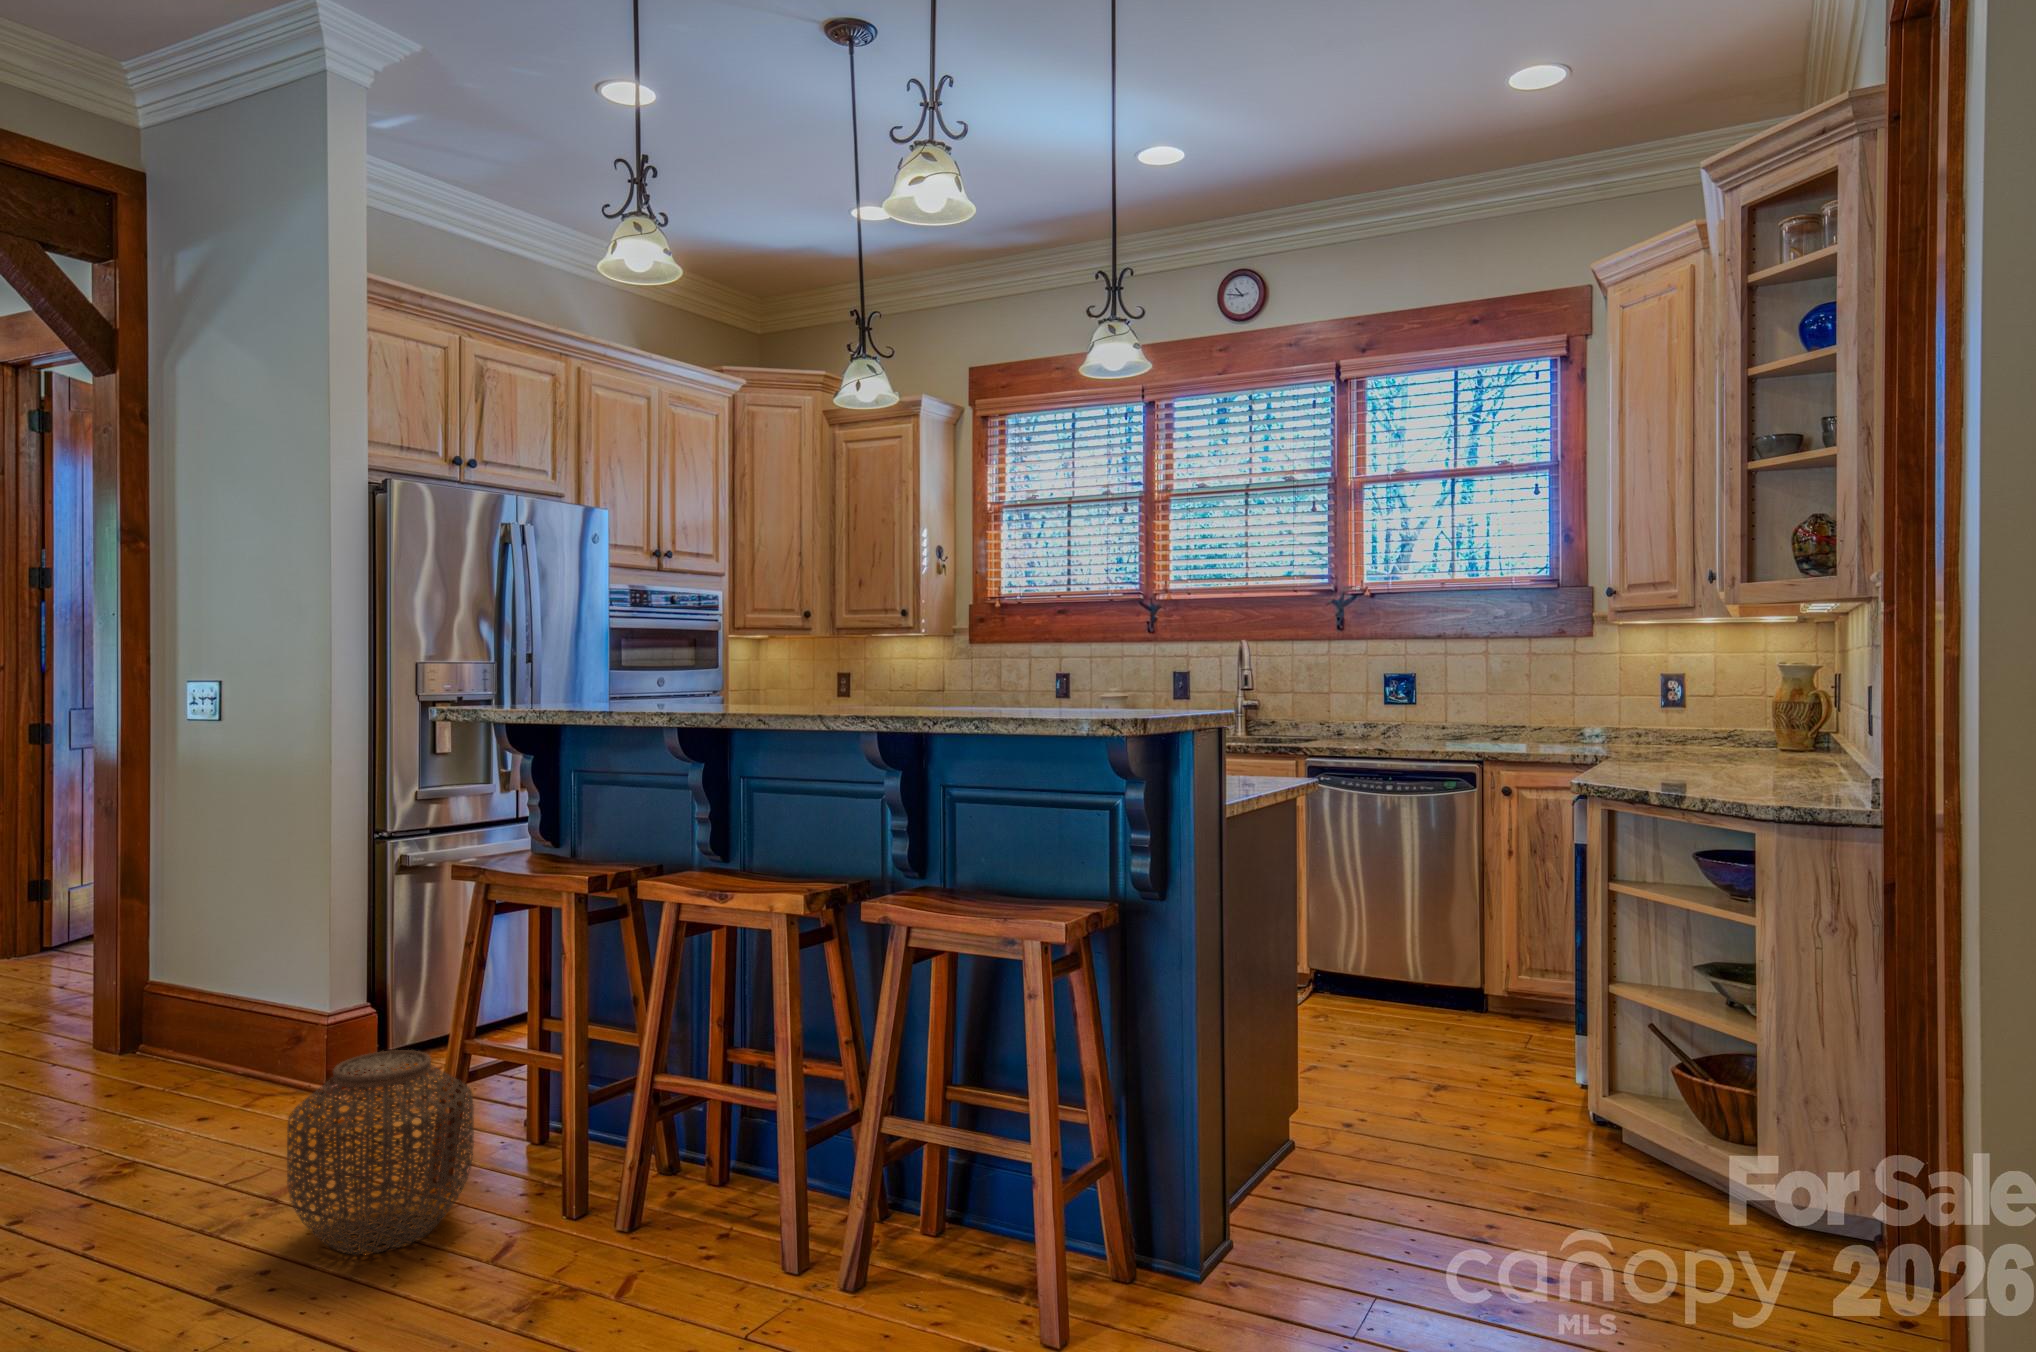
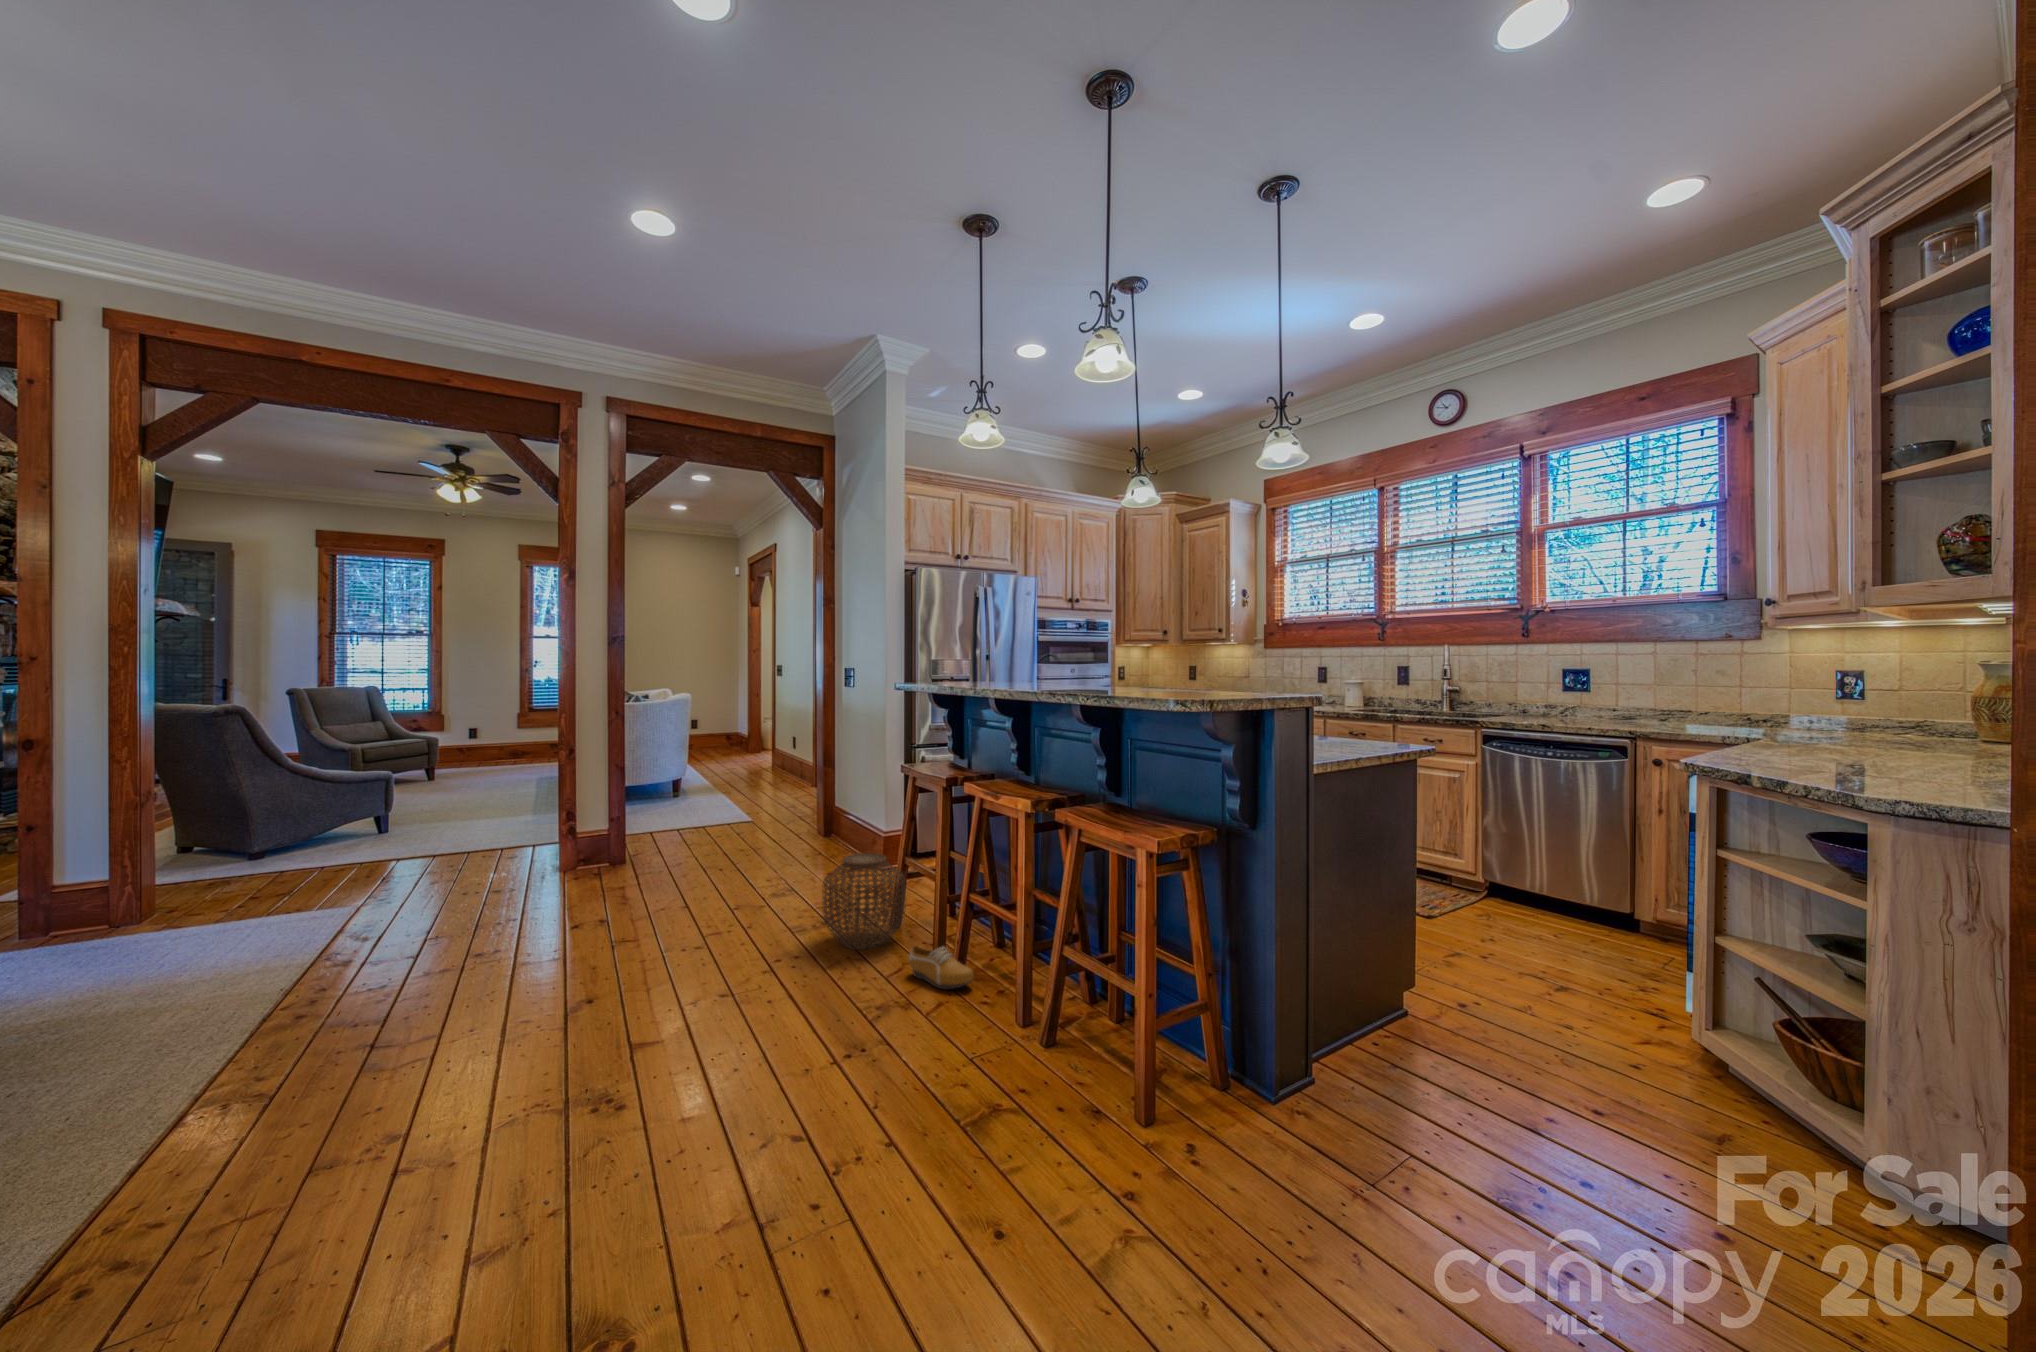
shoe: none [524,1209,670,1291] -> present [909,946,974,989]

